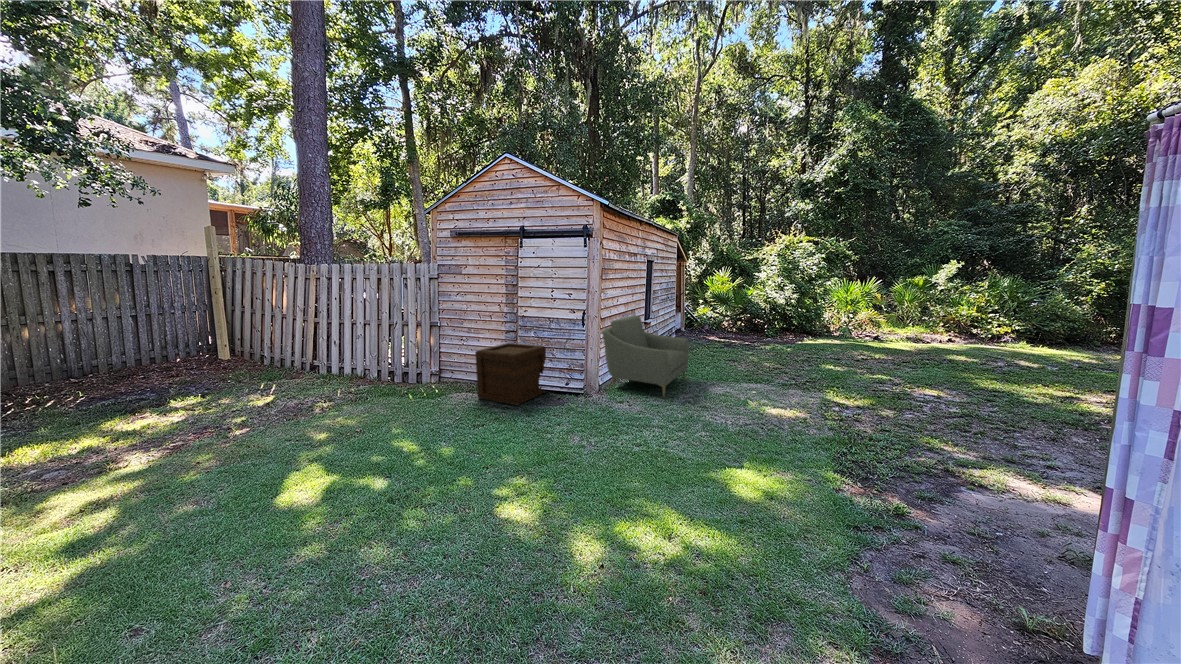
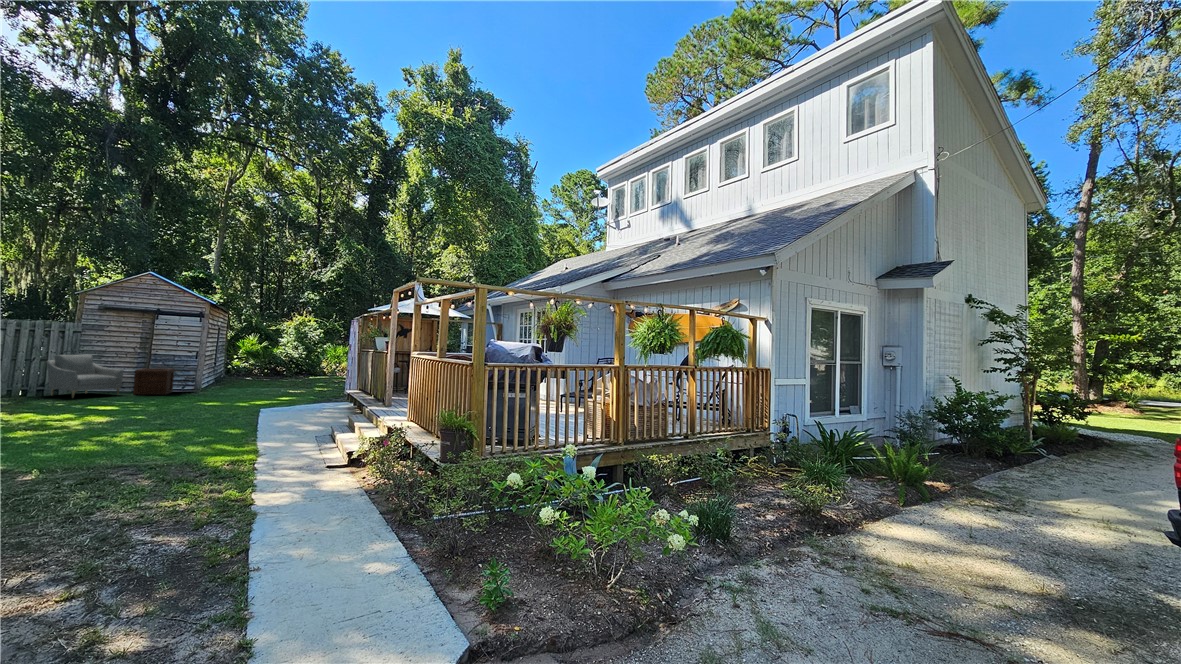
chair: present [602,315,689,398] -> present [46,355,123,398]

